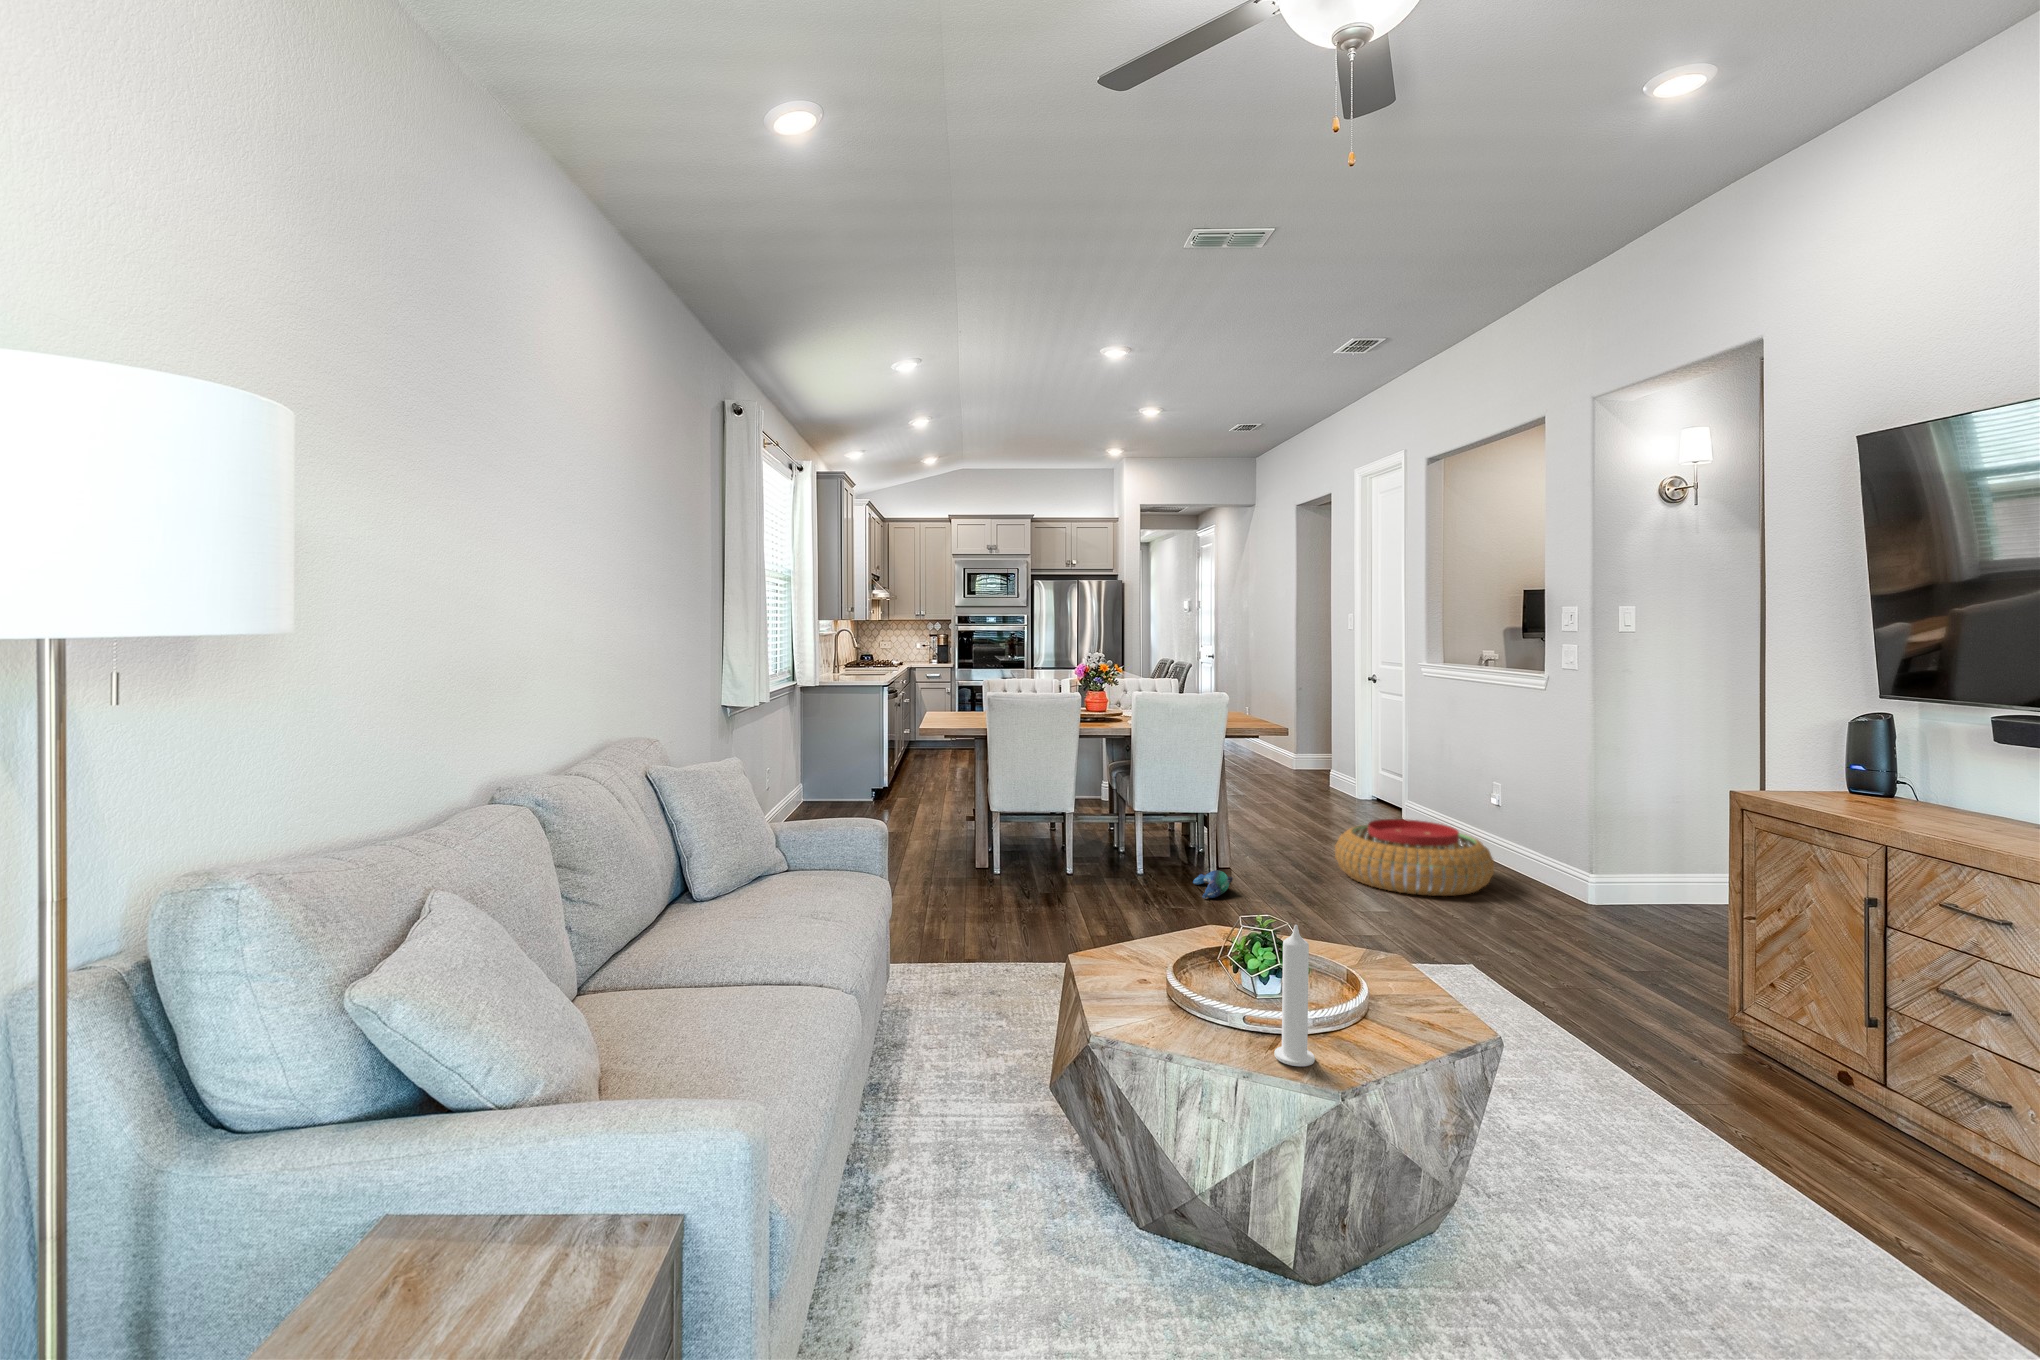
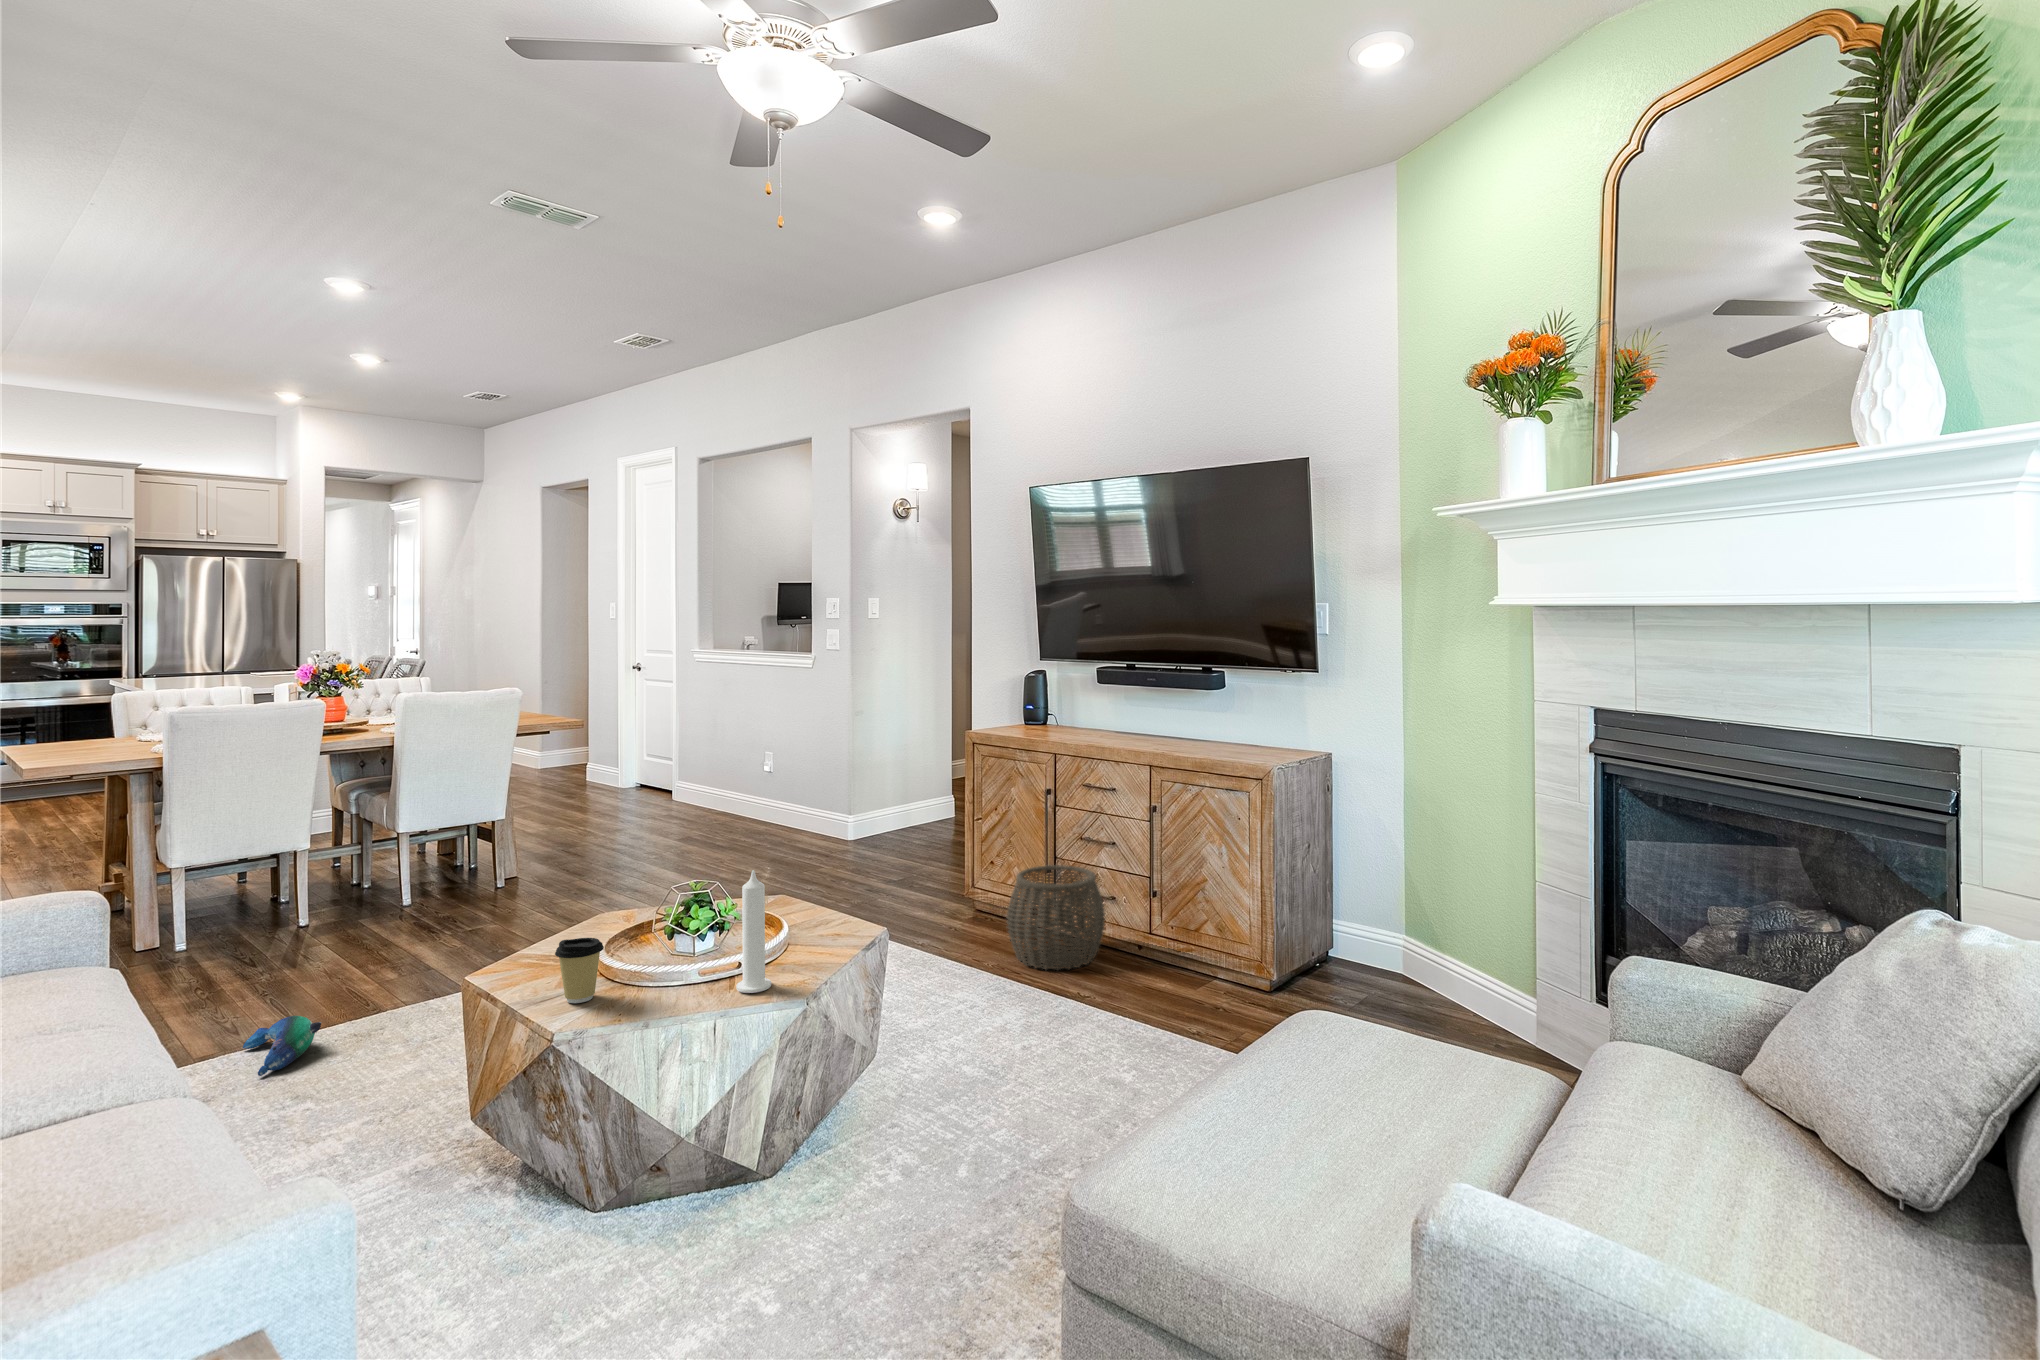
pouf: present [1335,819,1494,896] -> none [633,796,778,865]
plush toy: present [1193,870,1233,898] -> present [243,1016,321,1076]
coffee cup: none [1109,948,1153,1015] -> present [555,938,604,1003]
woven basket: none [1770,1009,1979,1193] -> present [1006,865,1105,970]

